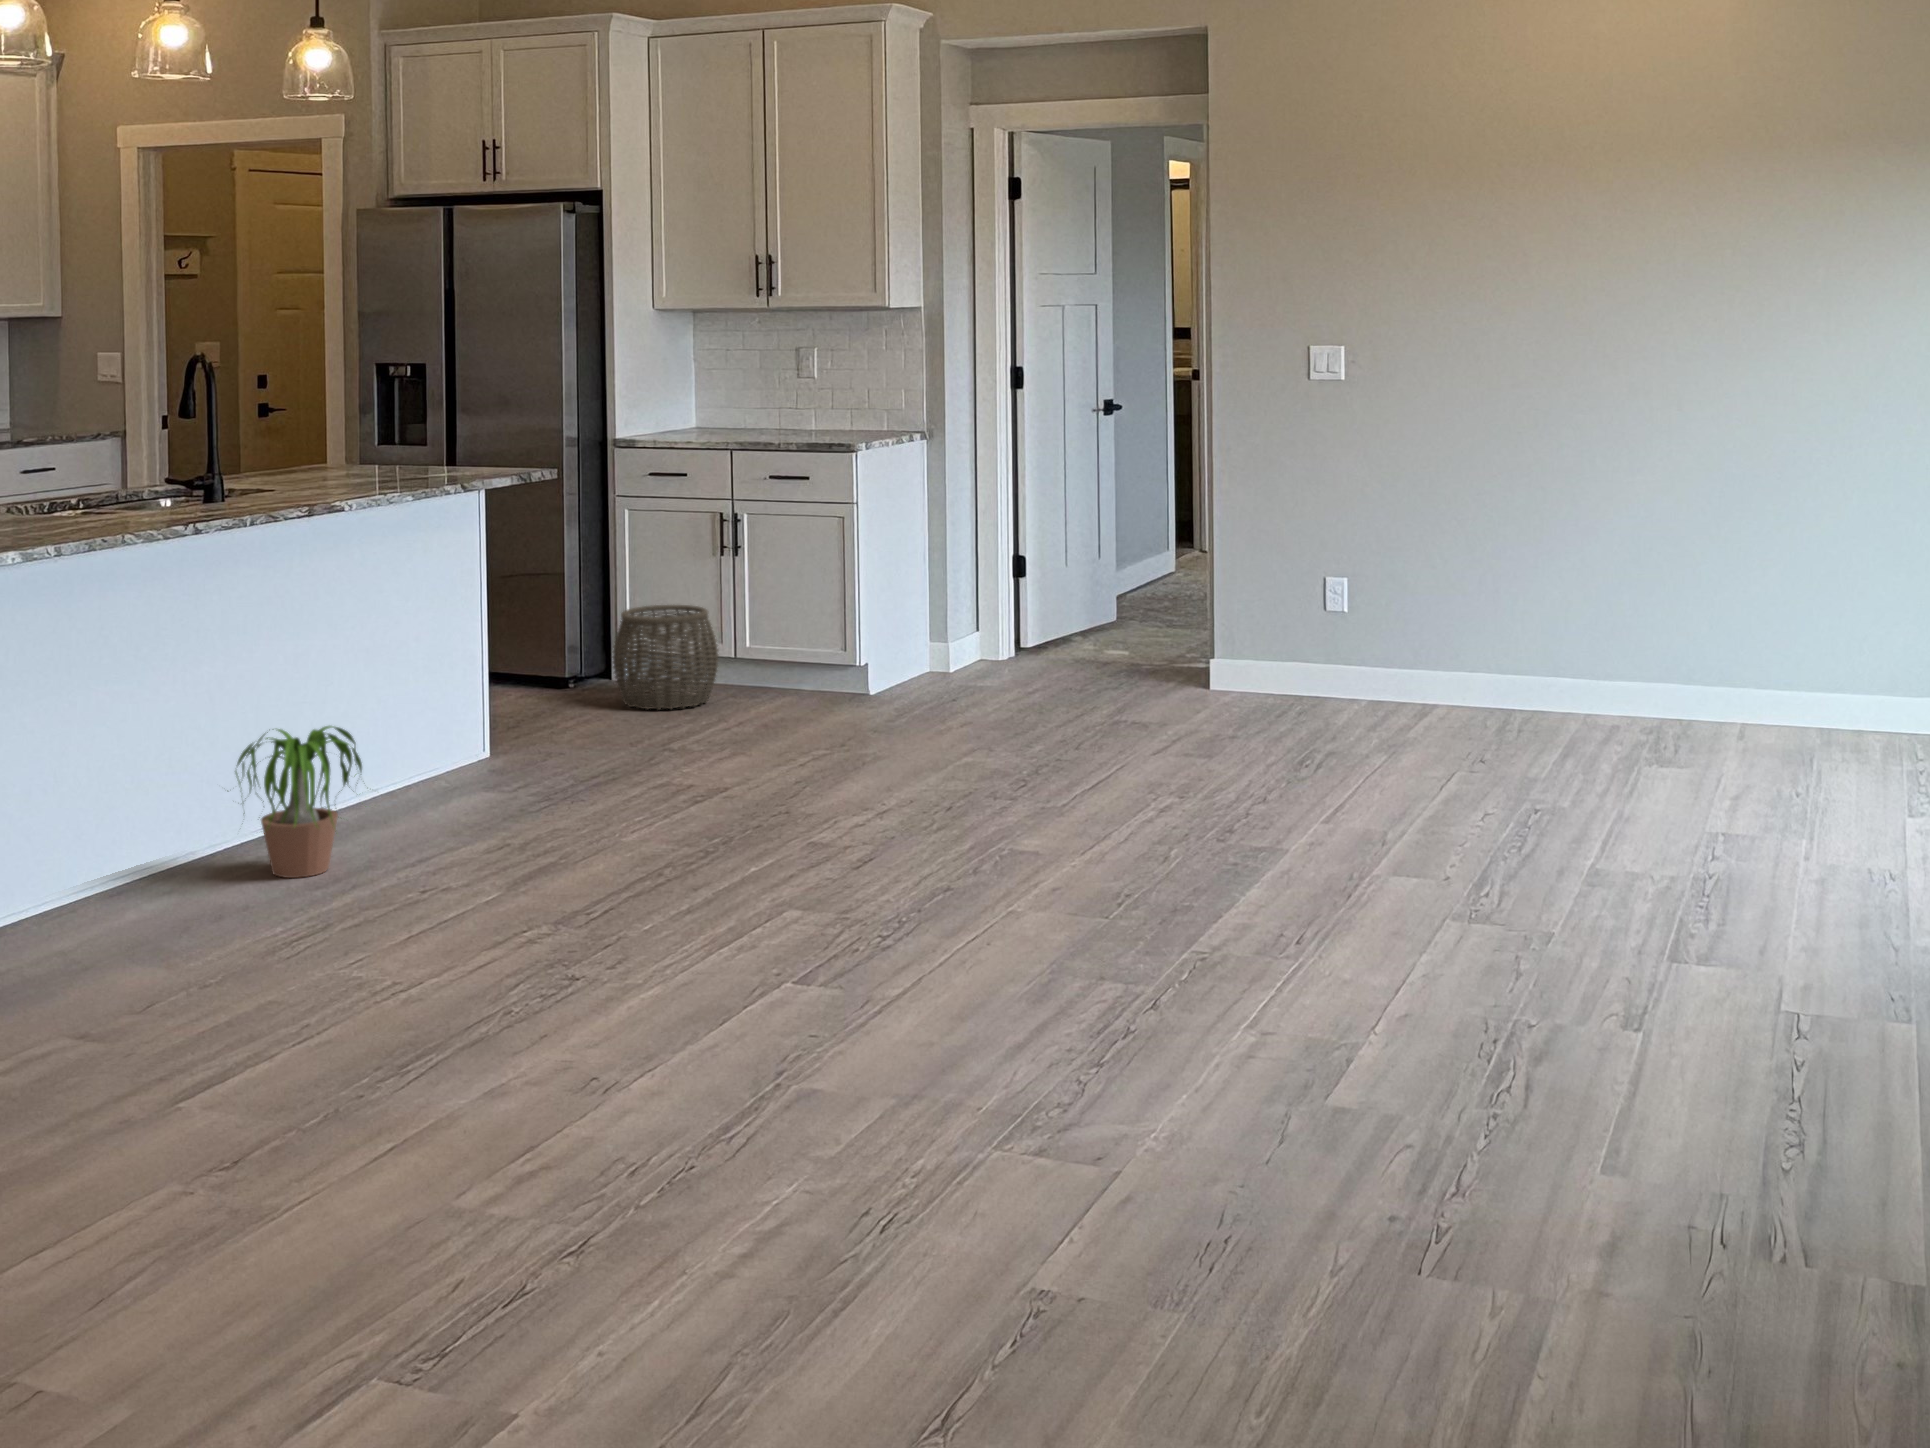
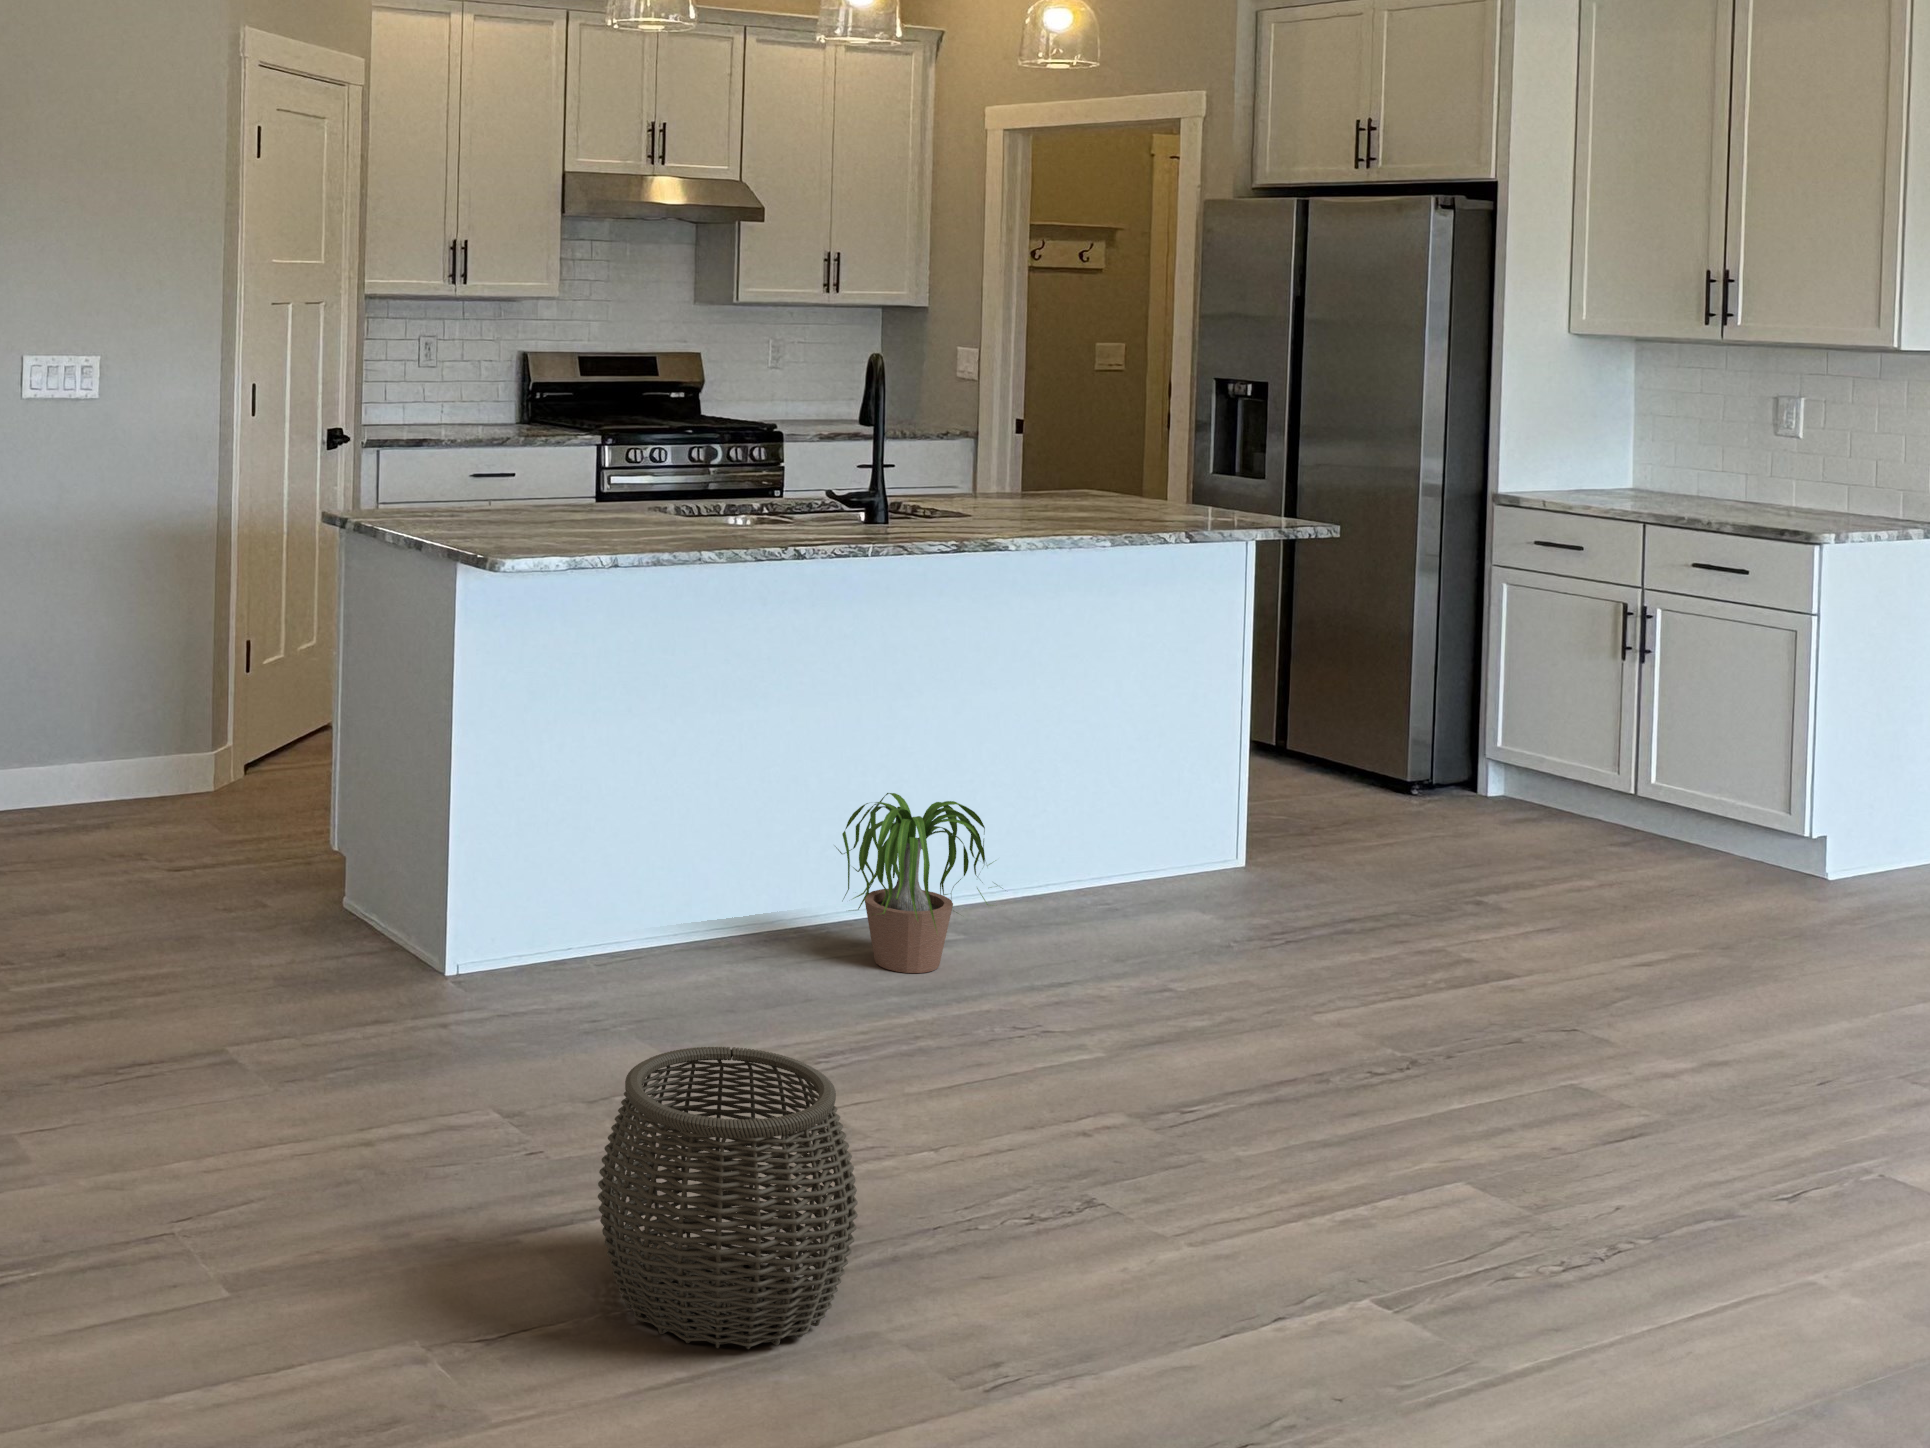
woven basket: present [613,605,719,710] -> present [598,1047,858,1349]

